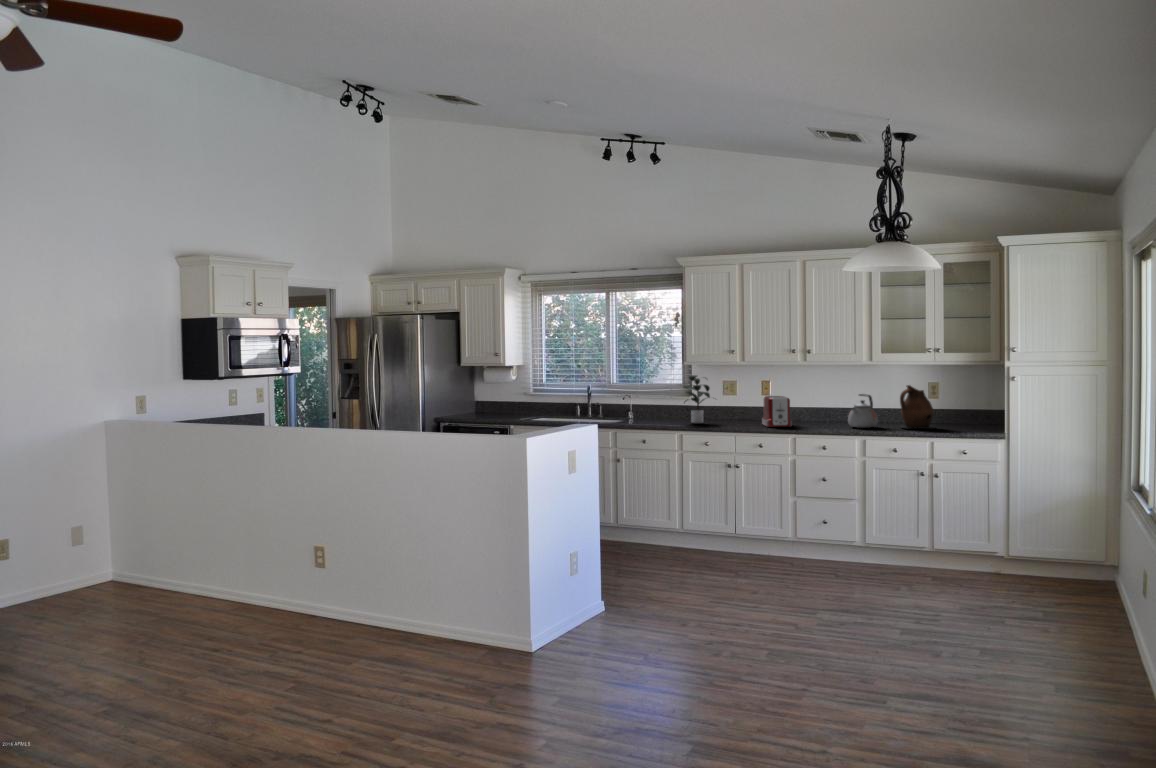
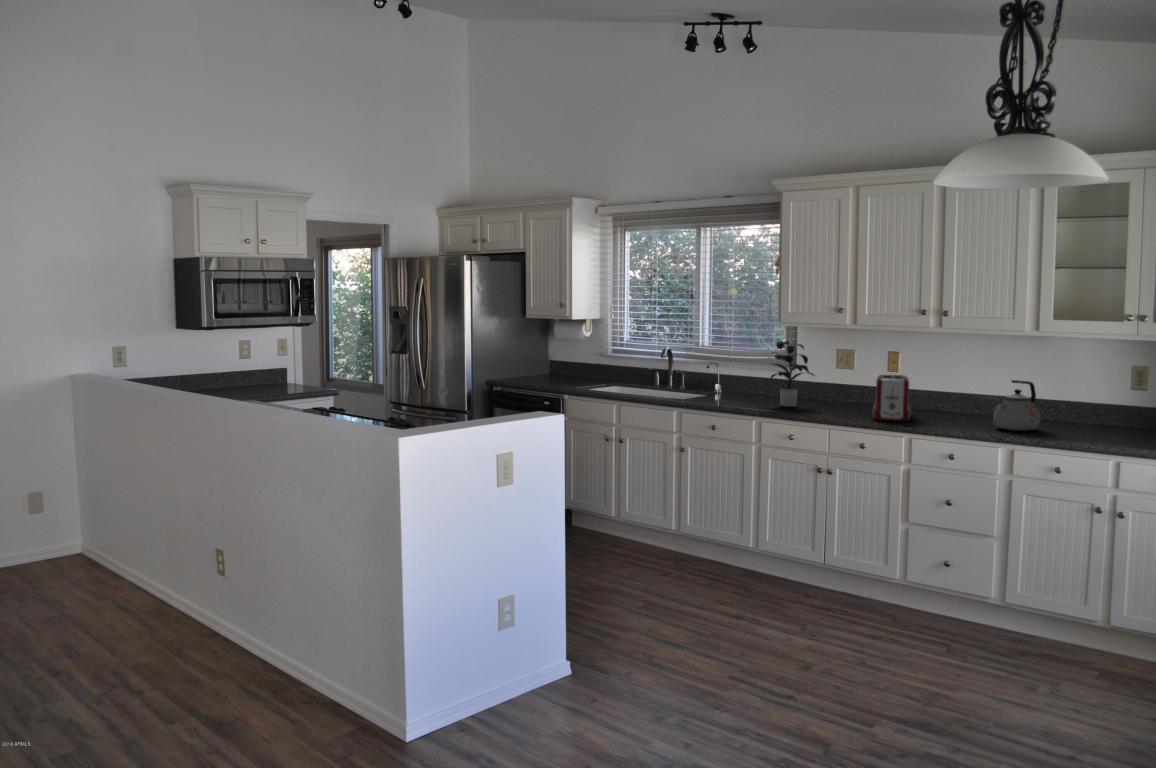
ceramic pitcher: present [900,385,935,429] -> none [1072,370,1134,442]

